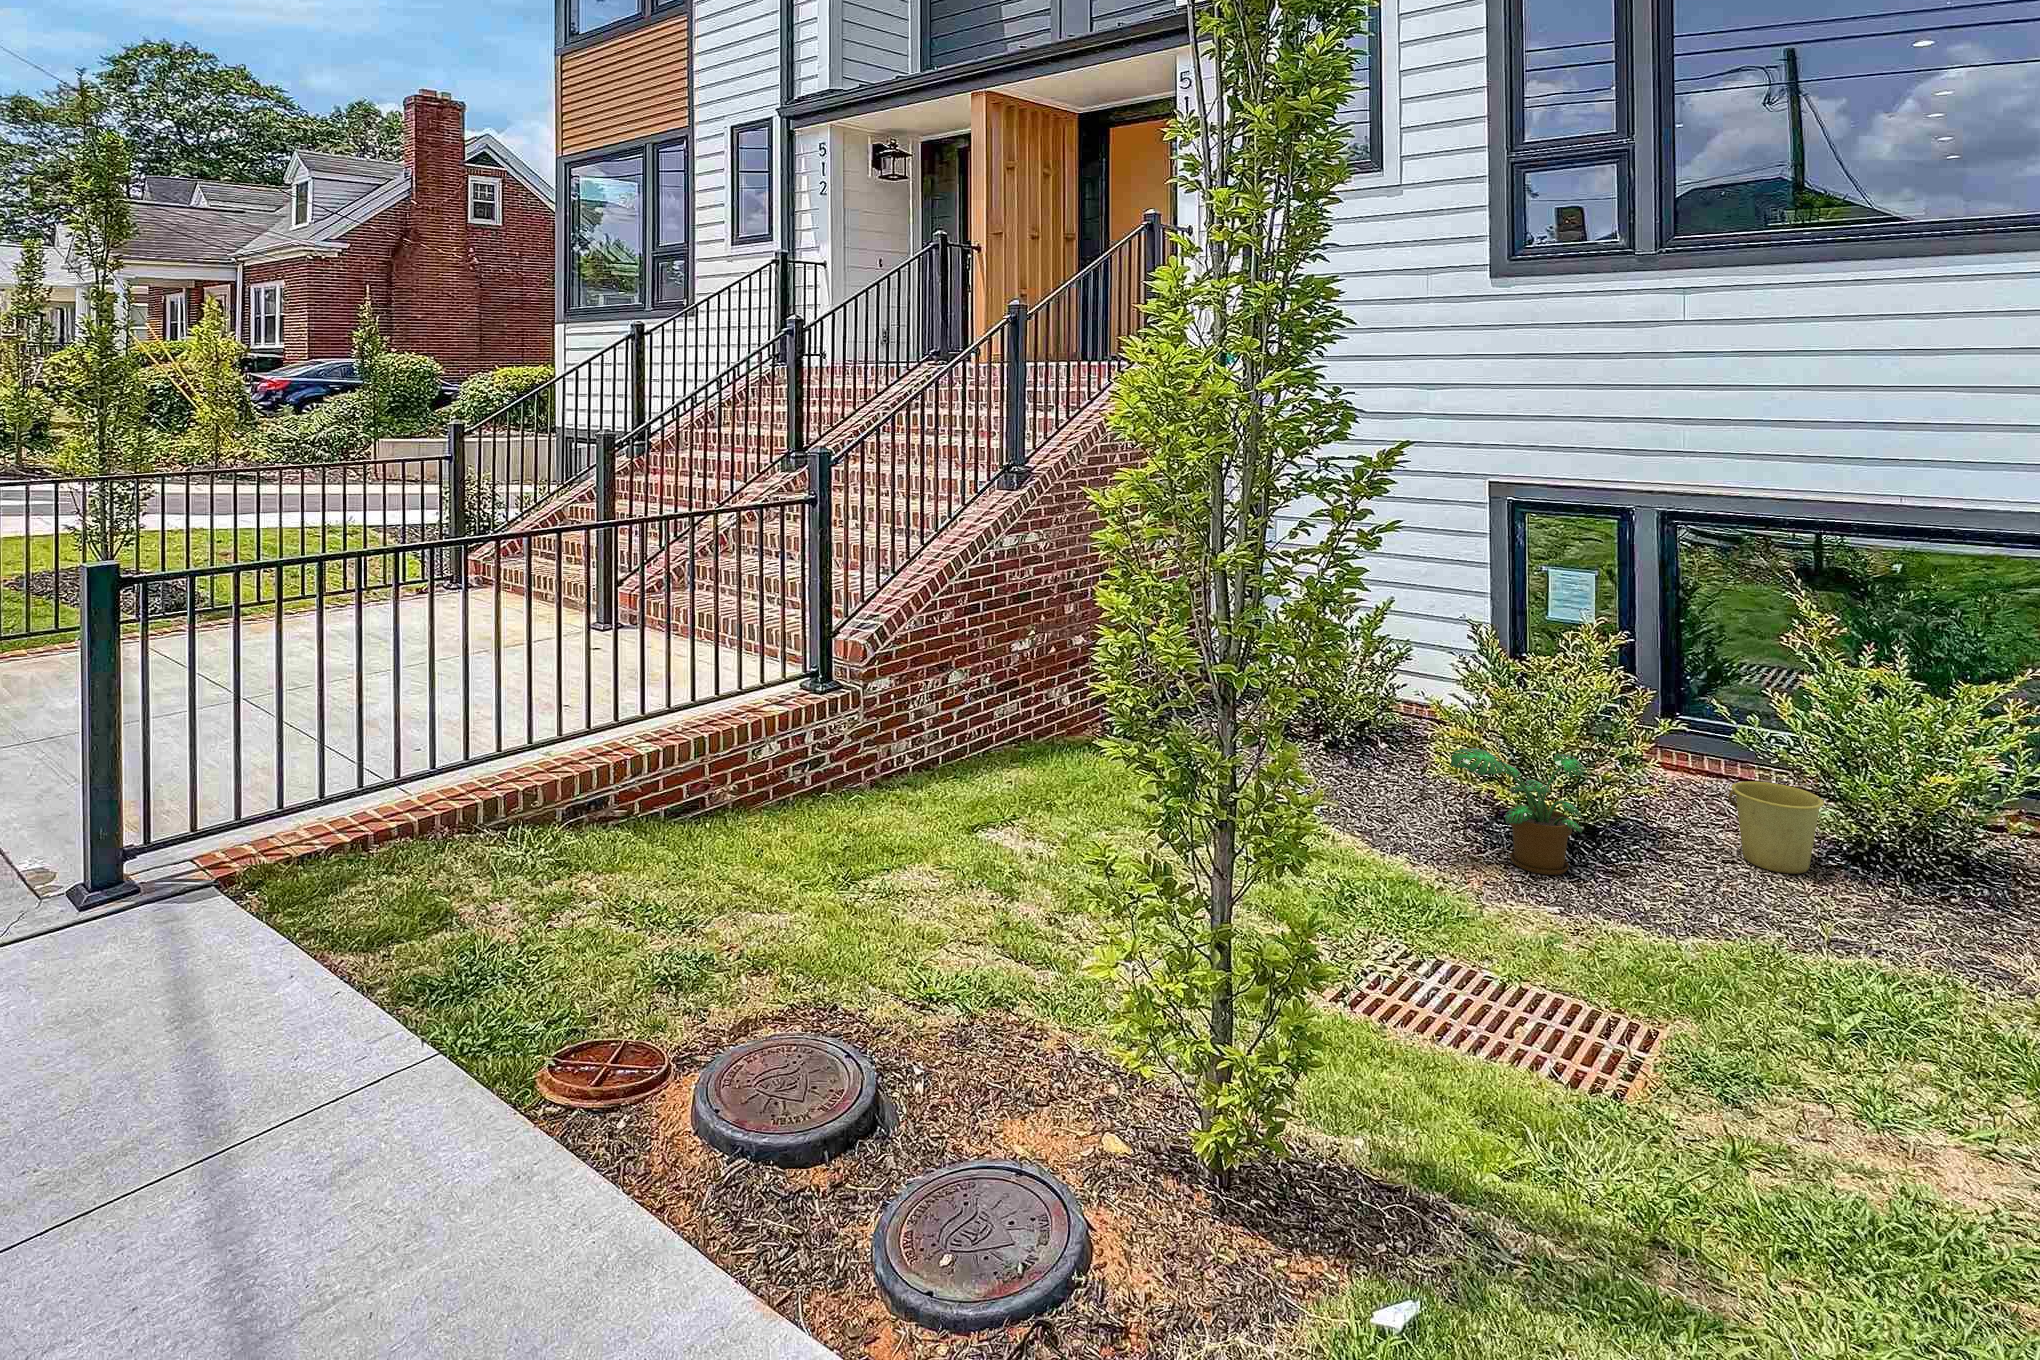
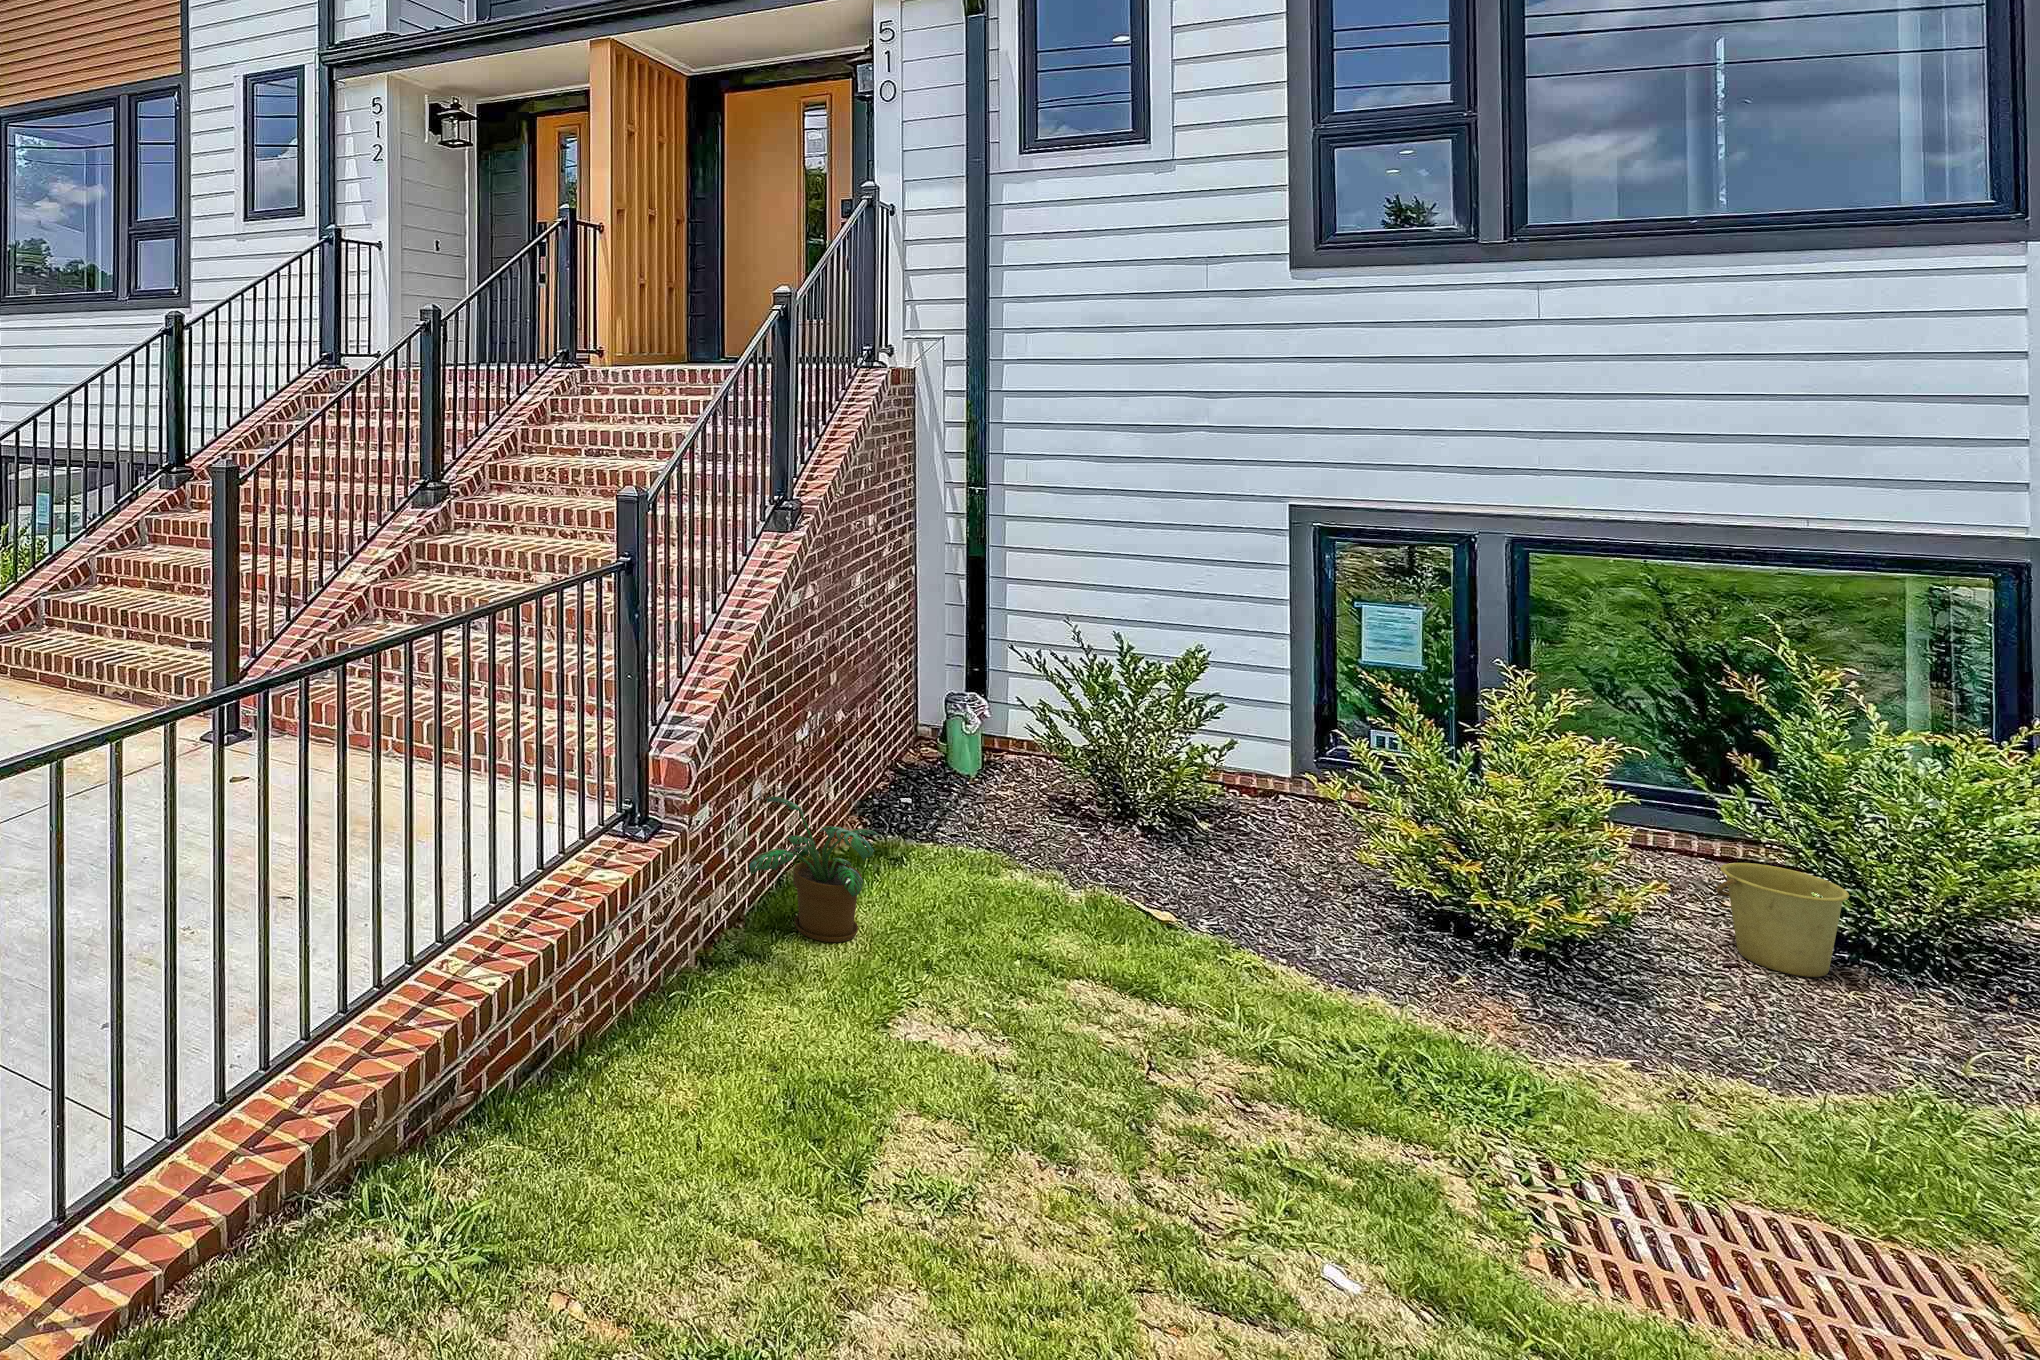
potted plant: present [1451,748,1586,875] -> present [749,796,881,942]

